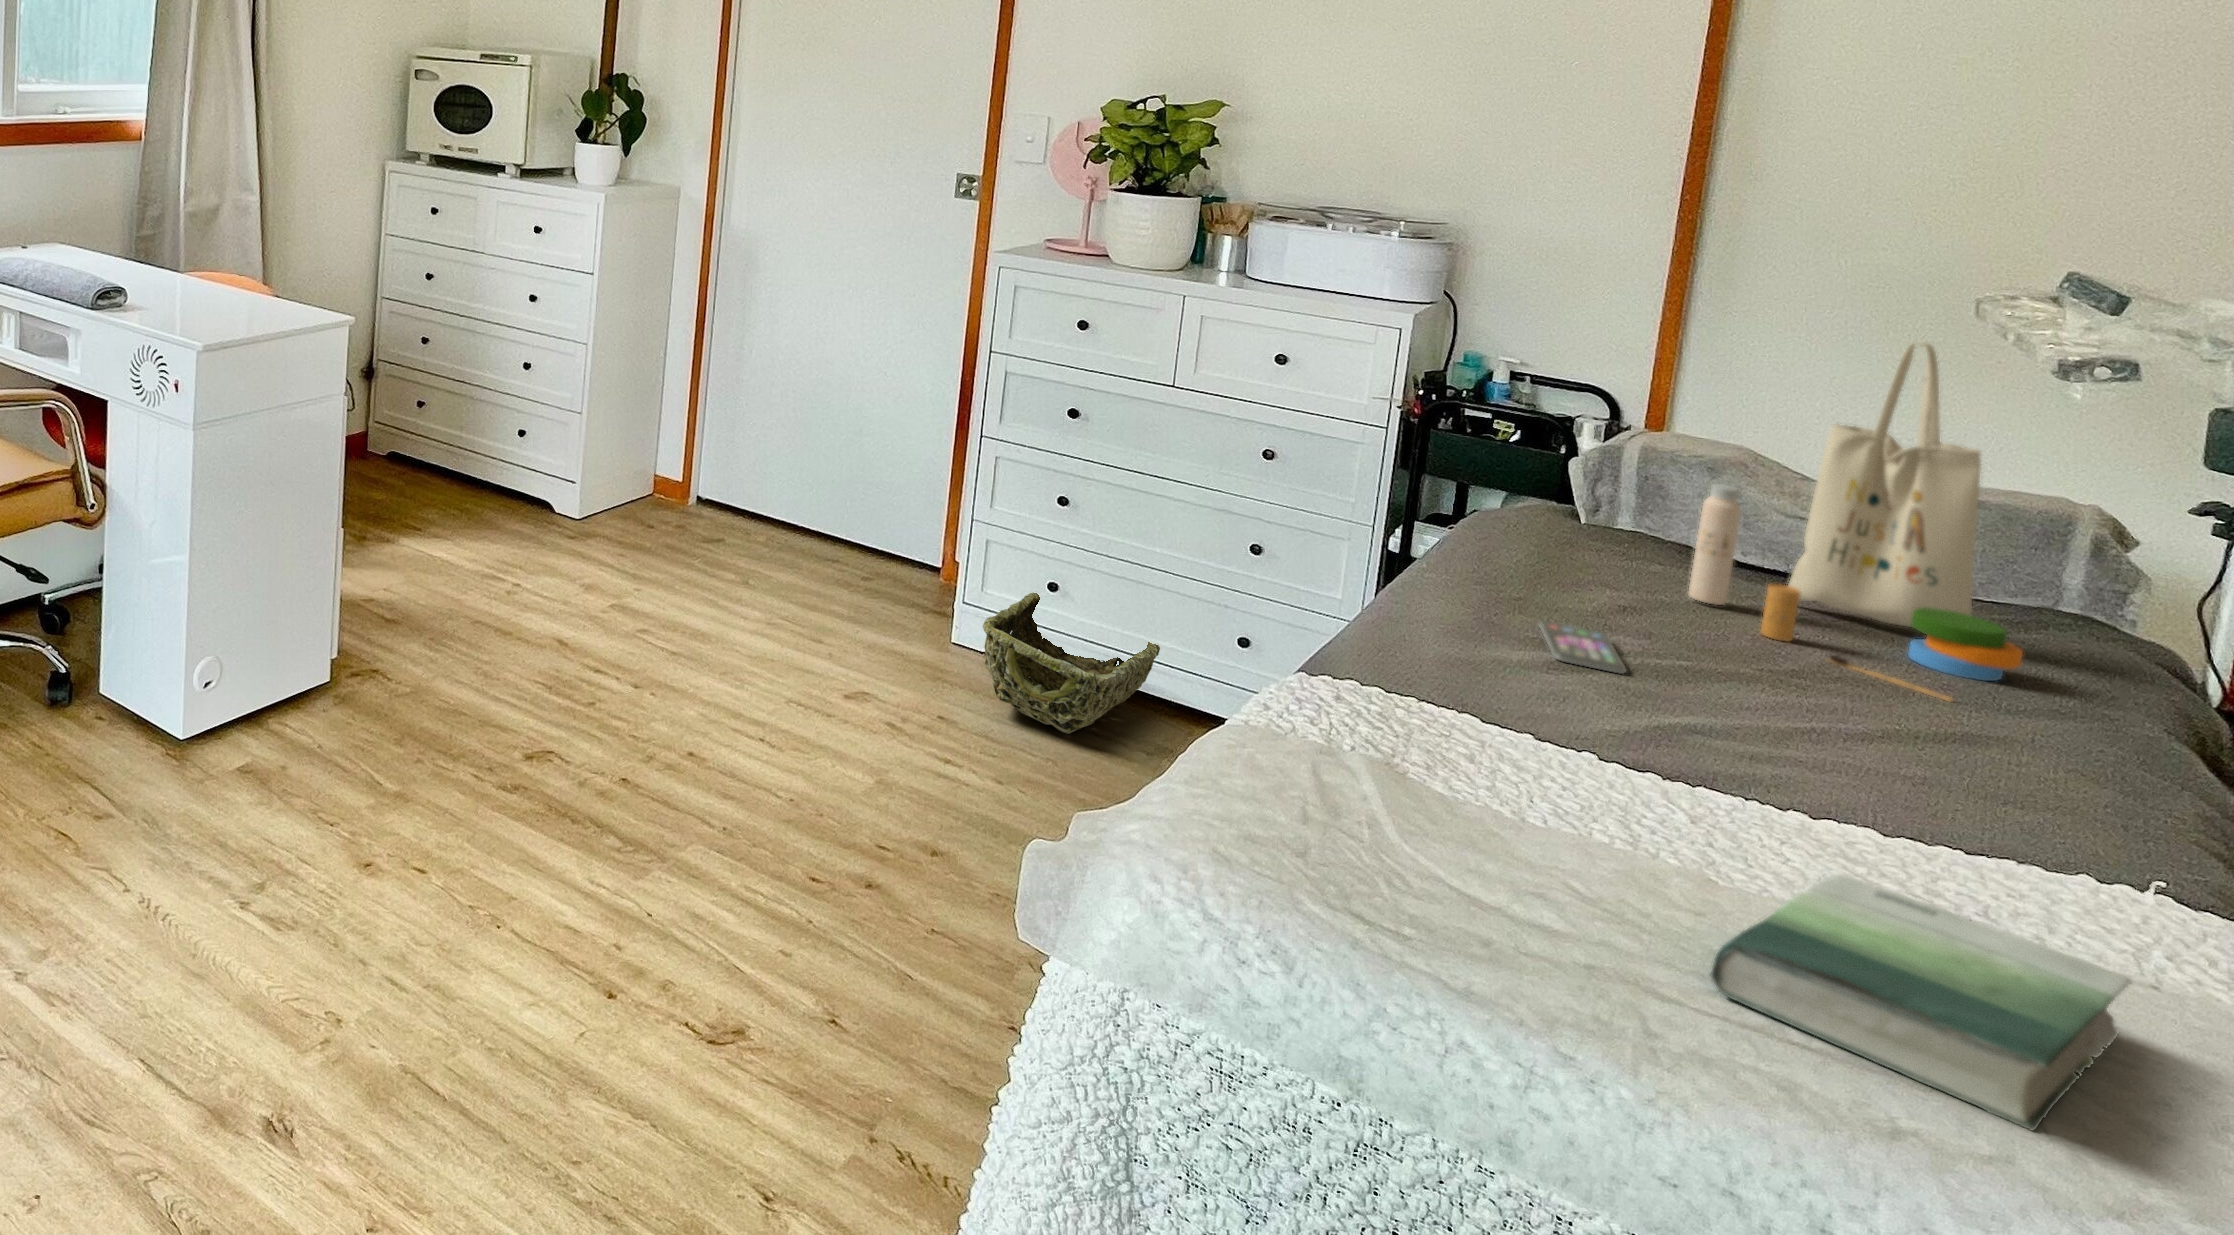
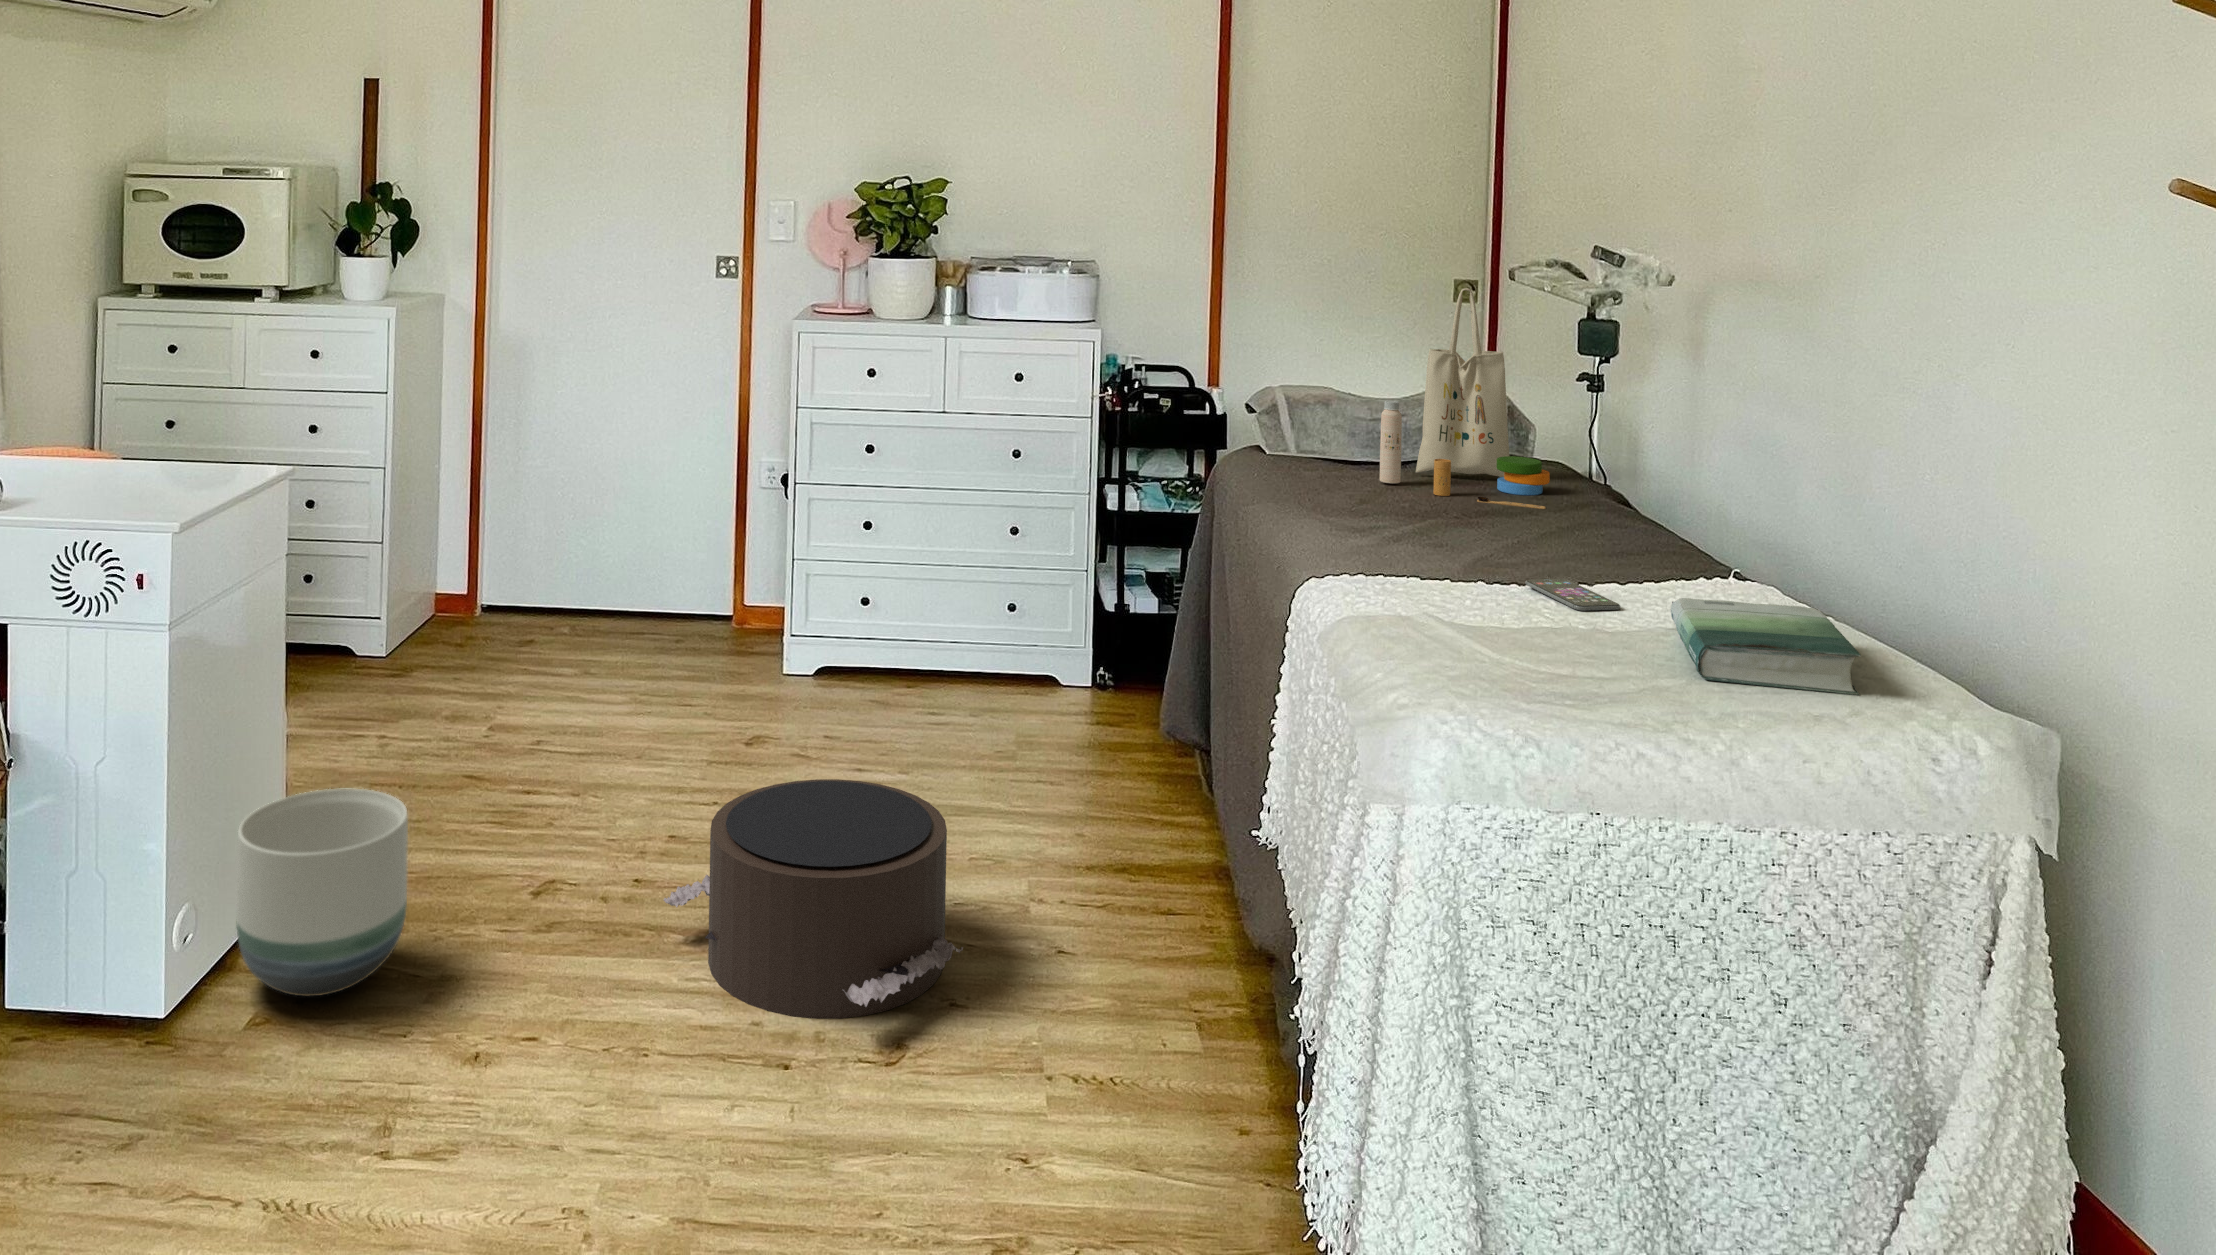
woven basket: present [983,593,1160,734] -> none [849,608,965,724]
planter: none [246,601,389,773] -> present [237,789,408,996]
smartphone: present [1539,621,1627,674] -> present [1525,579,1621,611]
pouf: none [605,727,888,991] -> present [664,779,963,1019]

